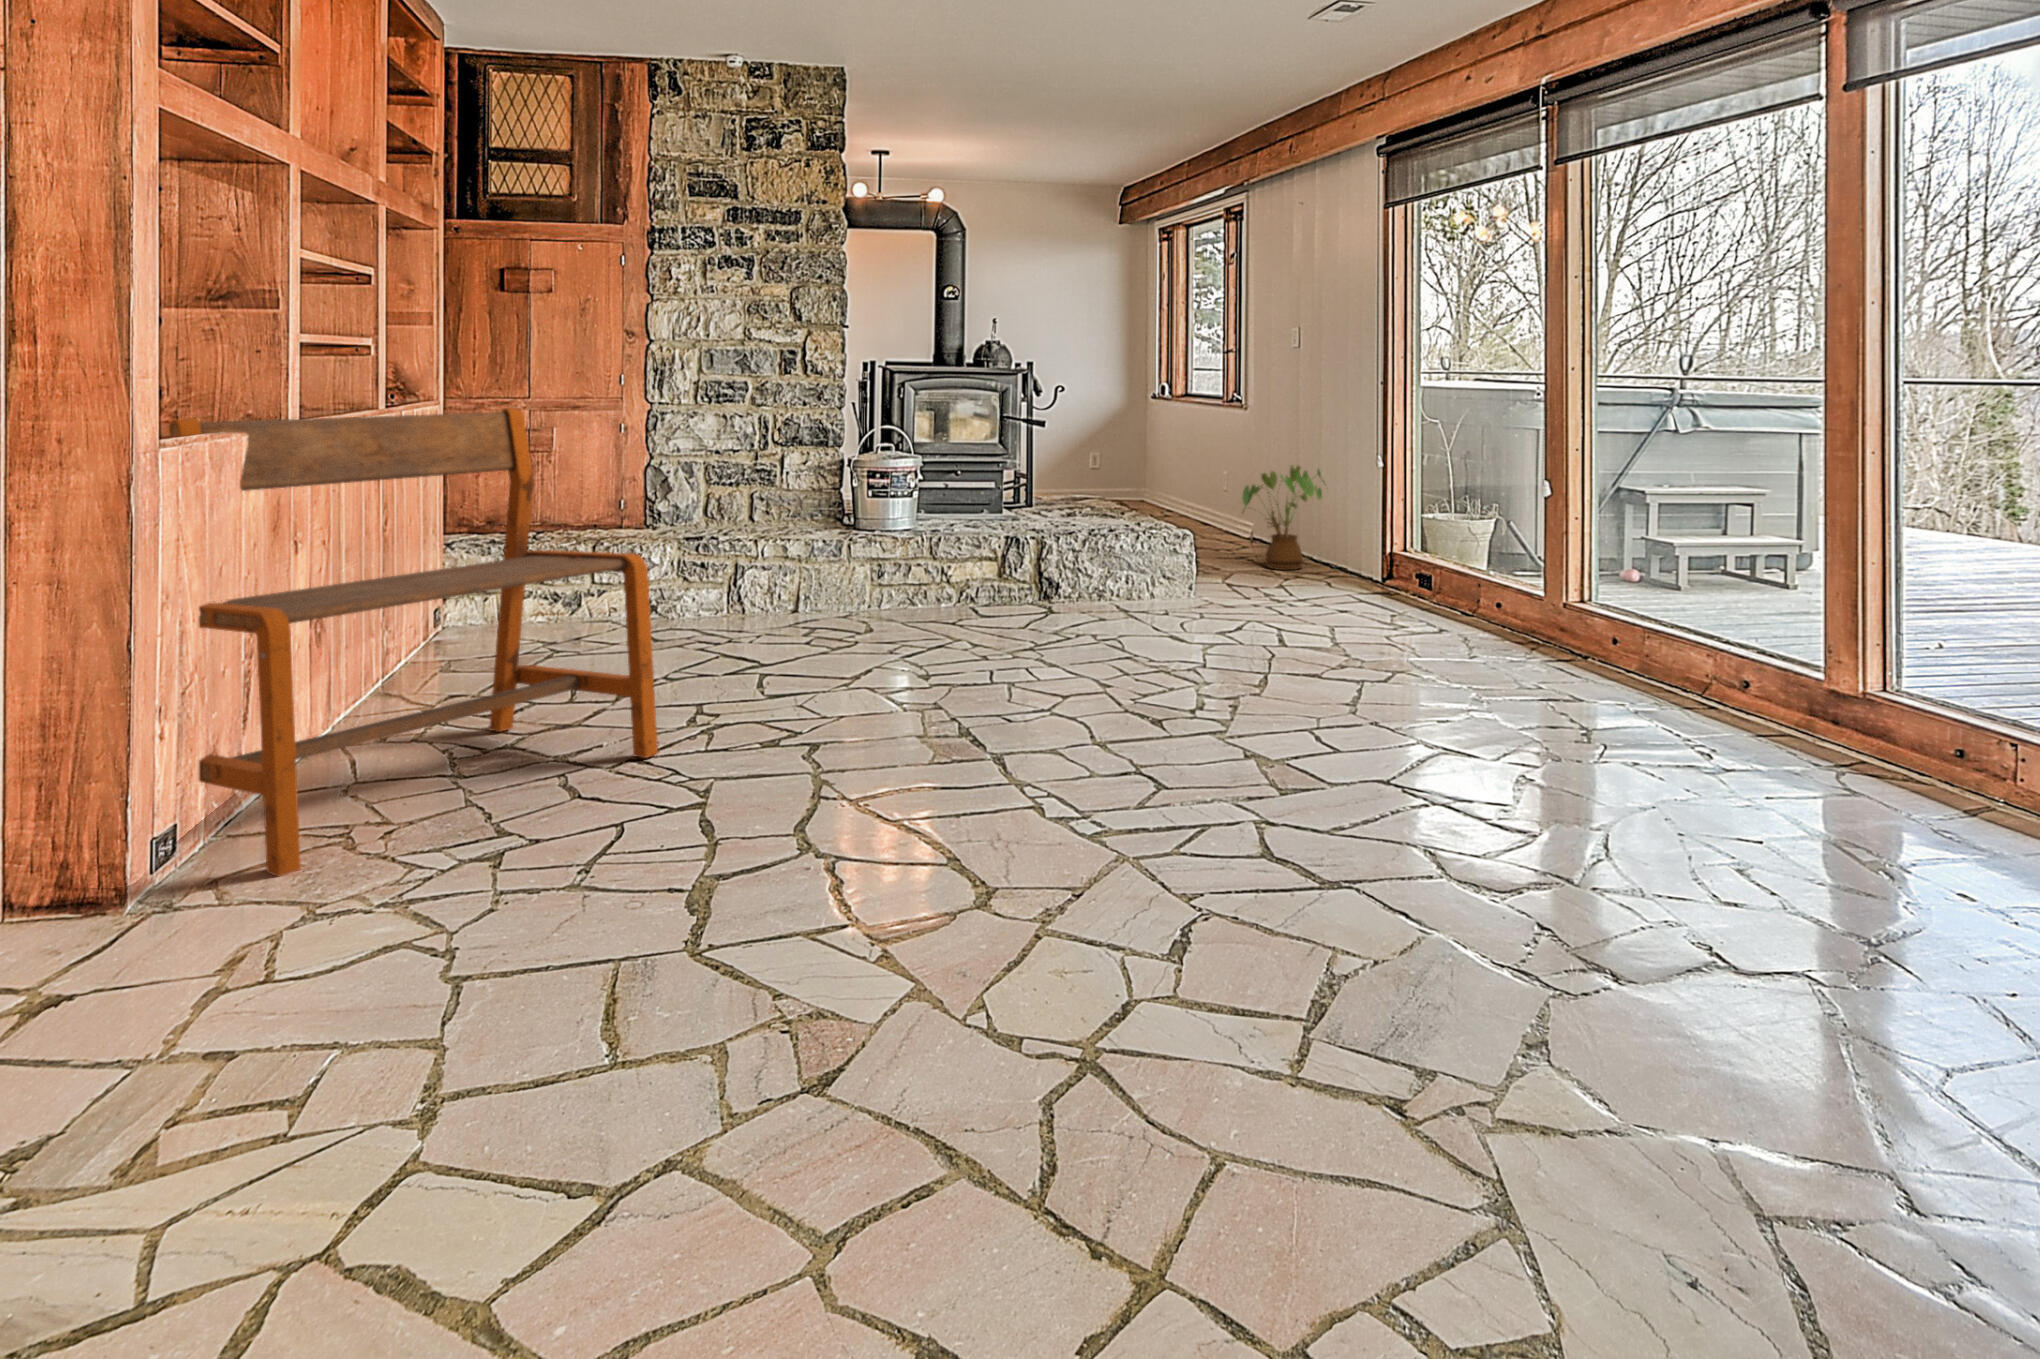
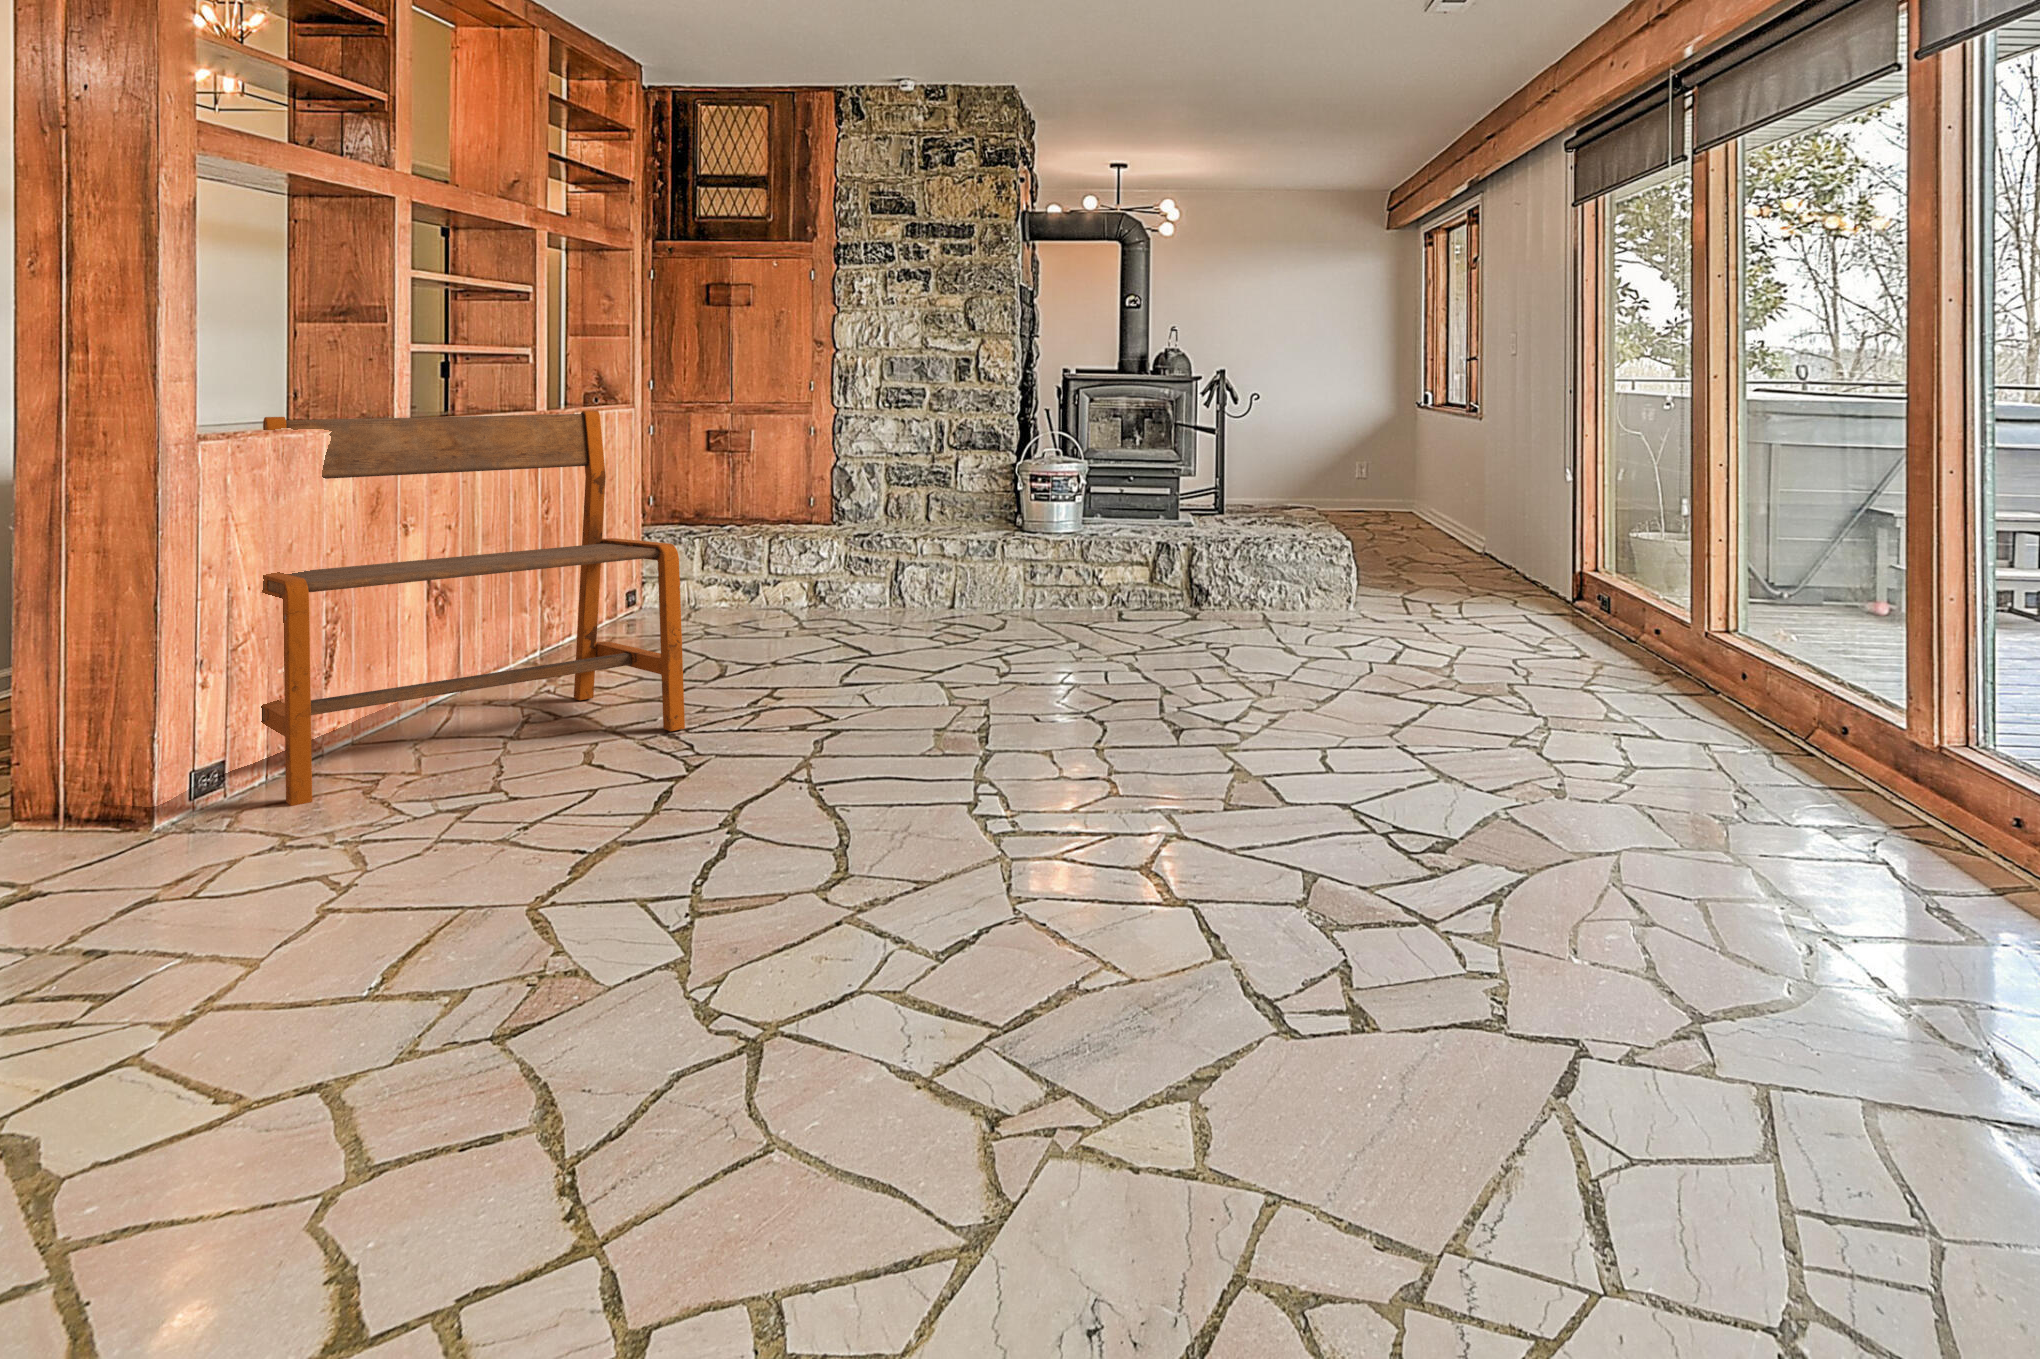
house plant: present [1242,466,1325,570] -> none [1431,477,1528,588]

